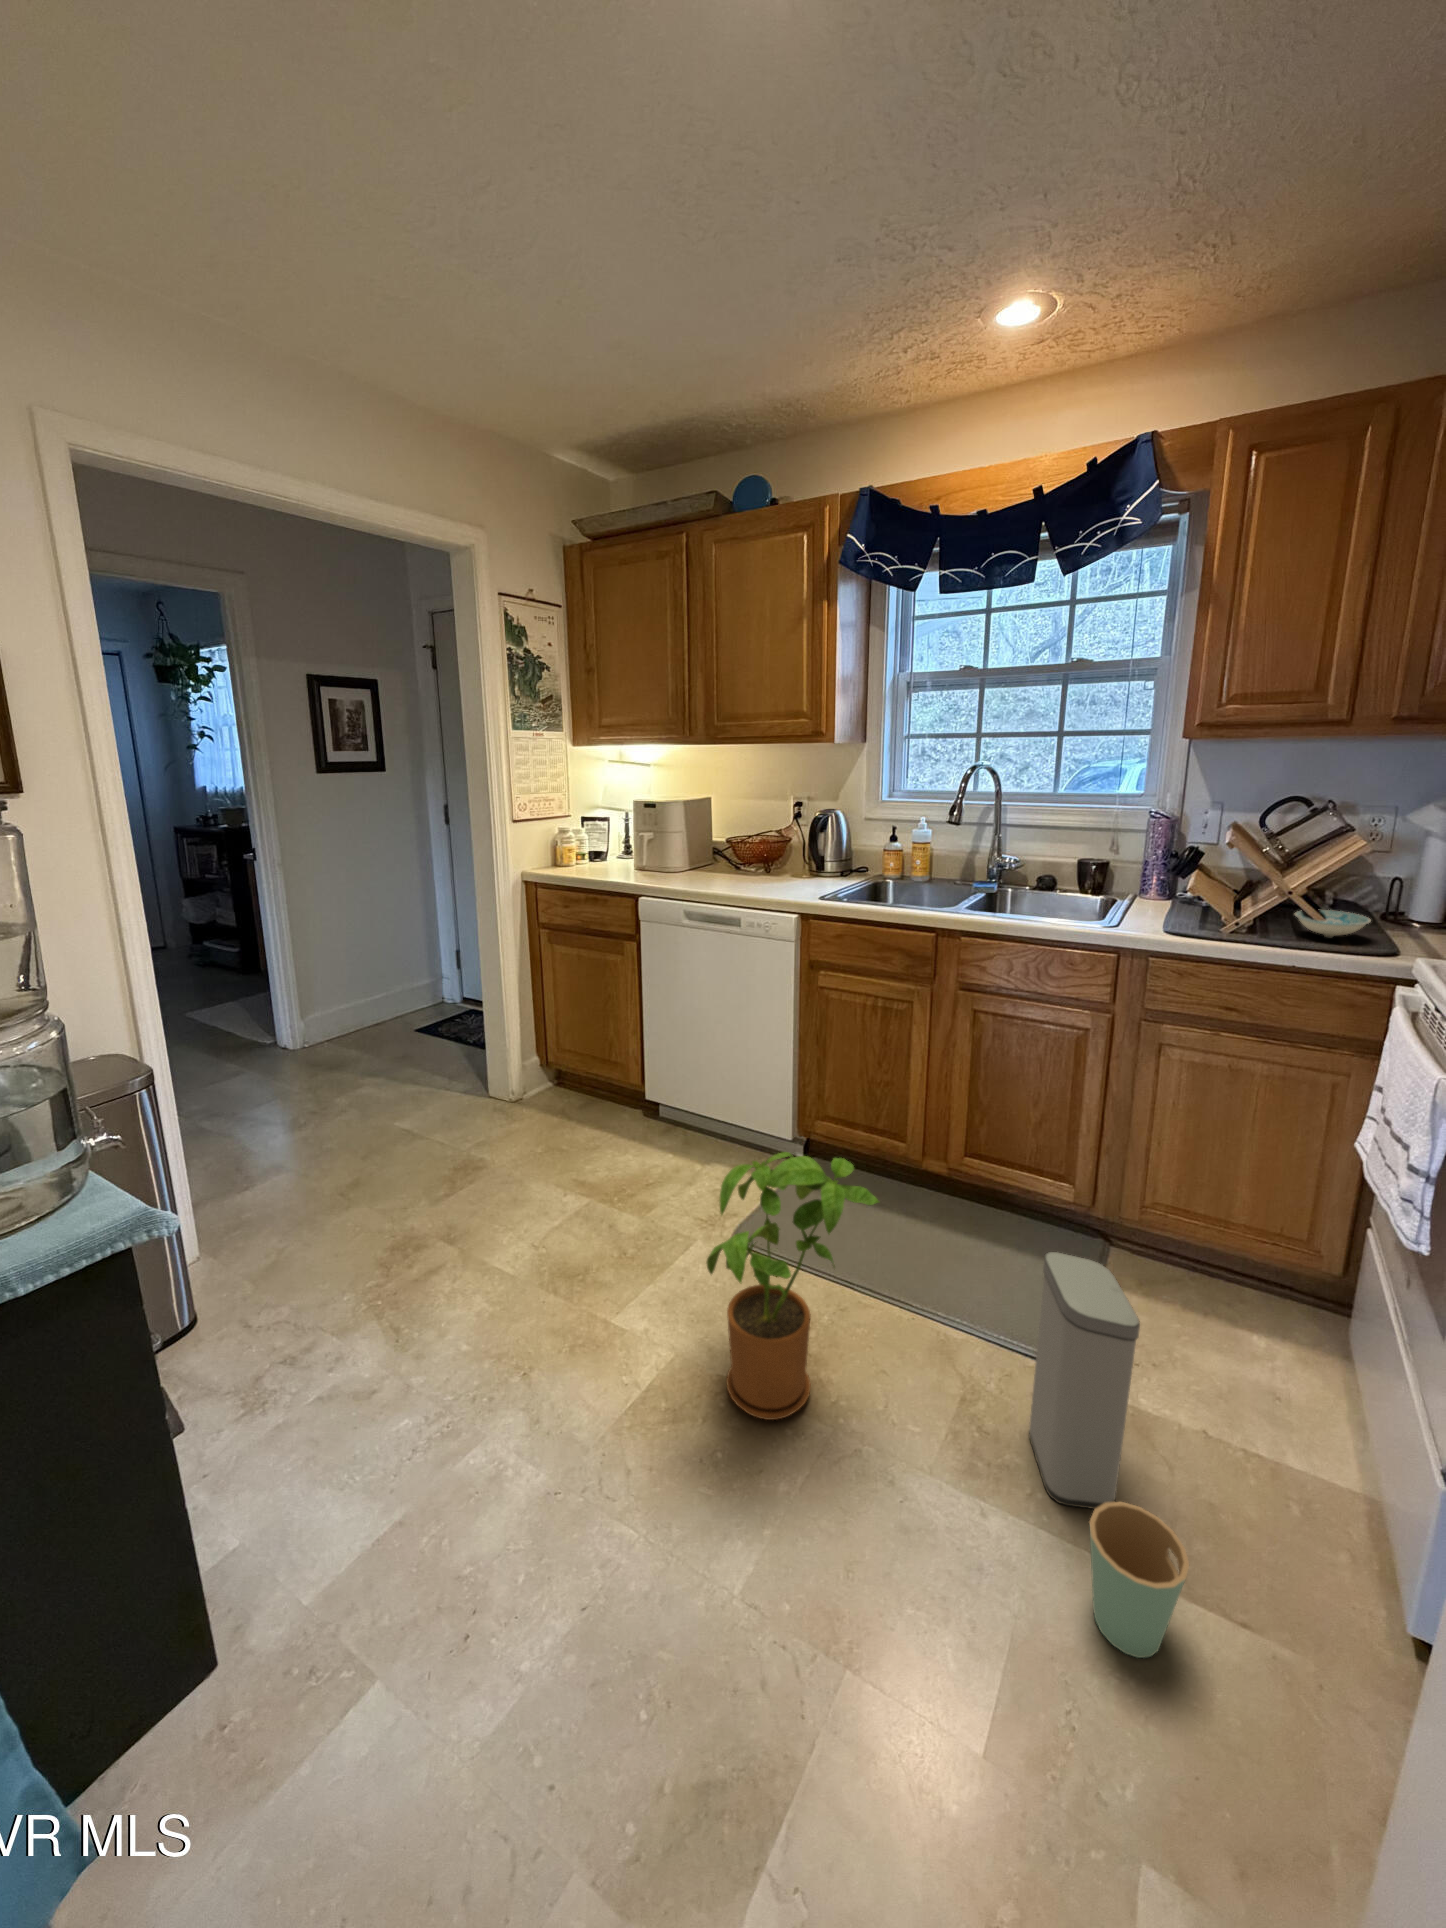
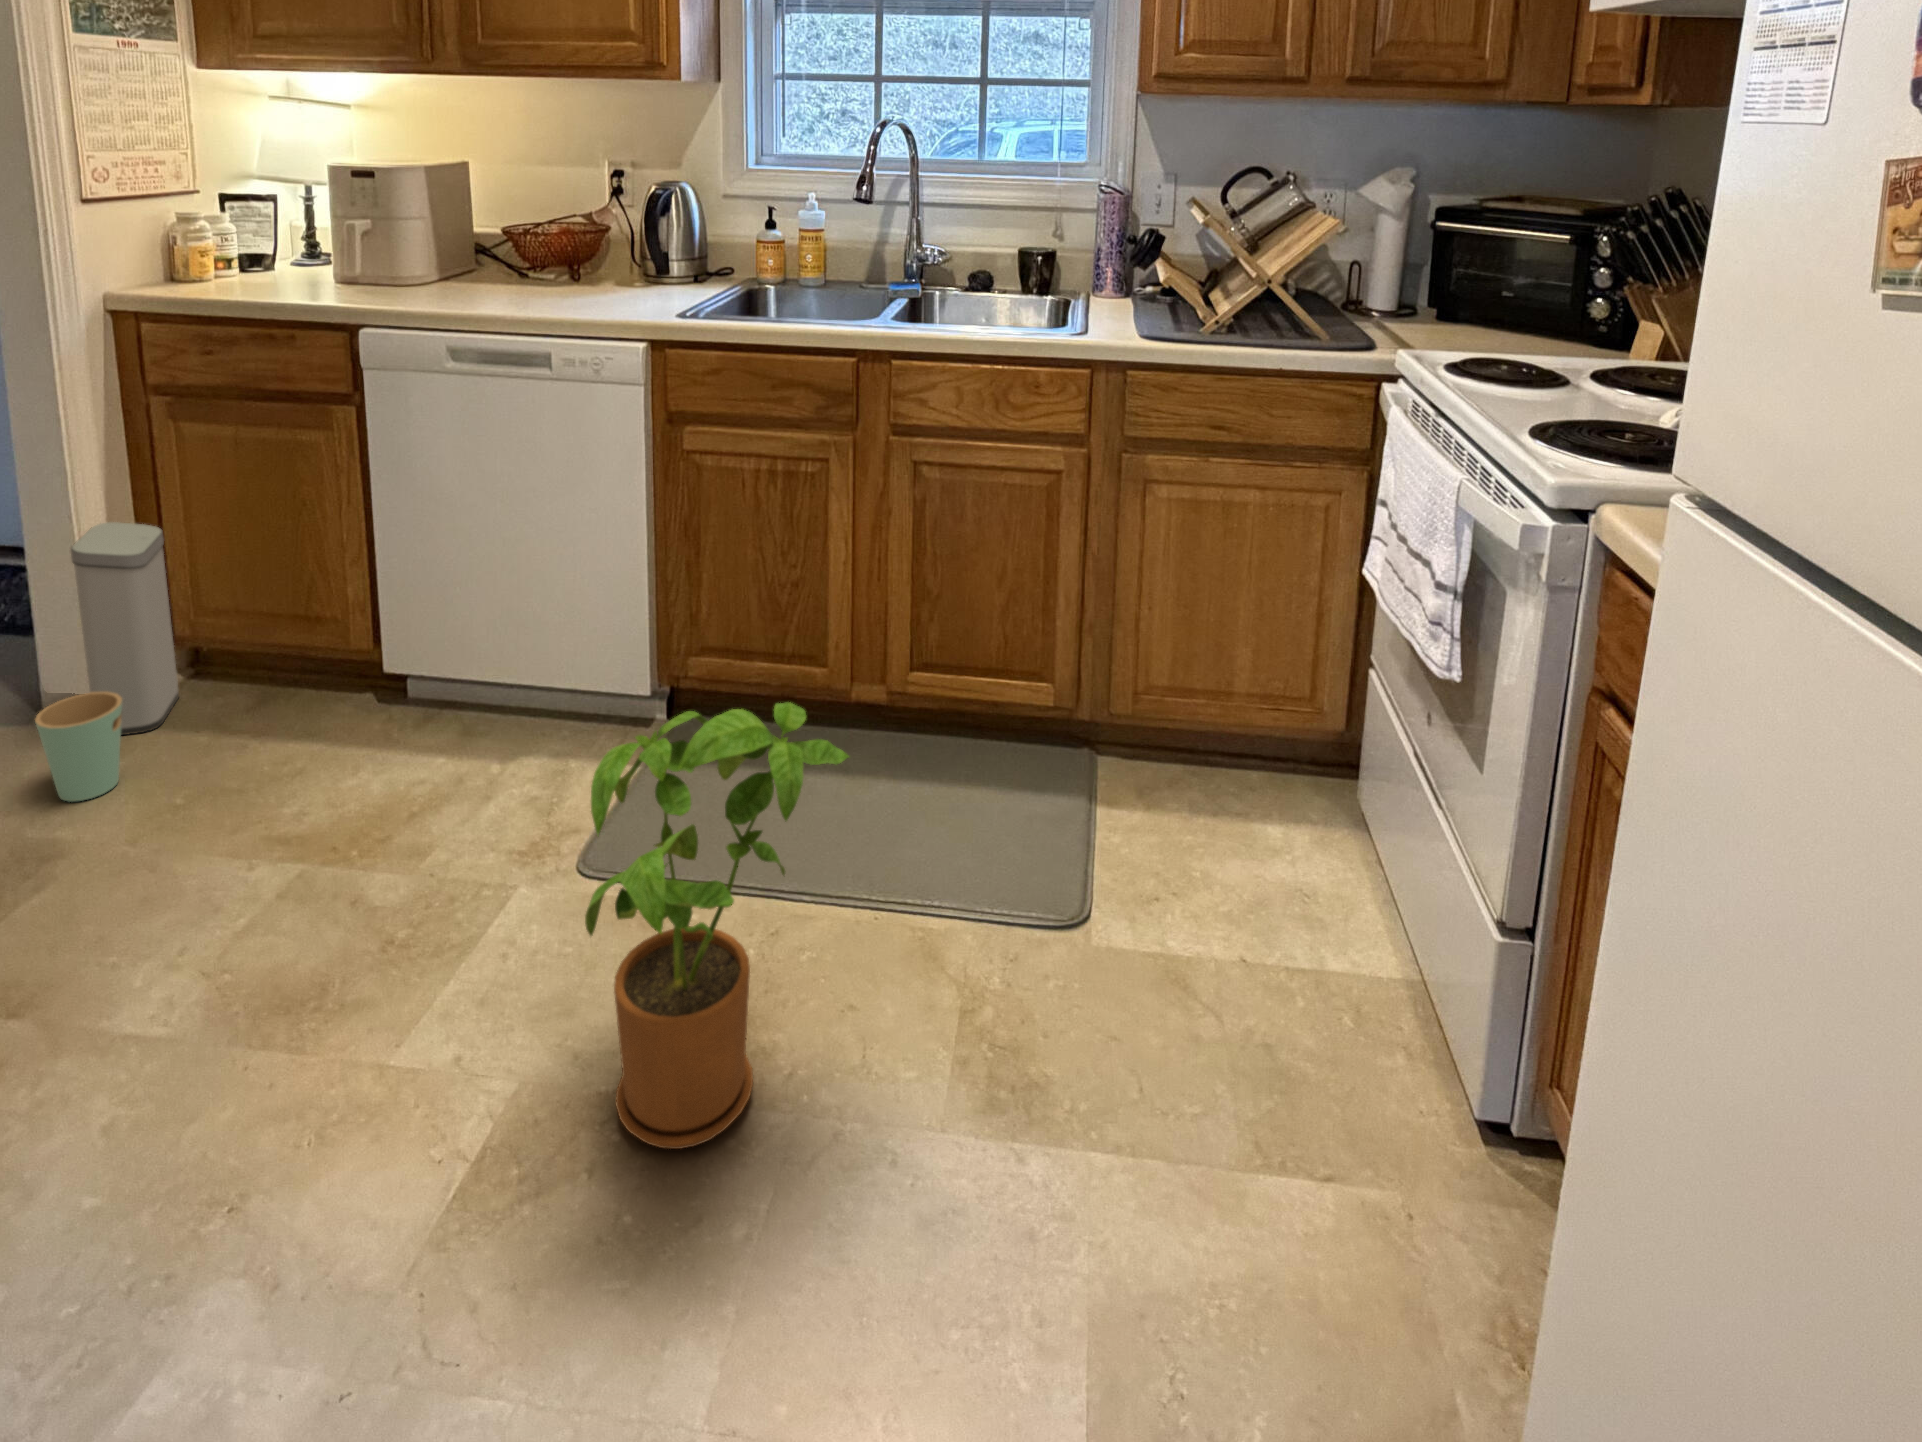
ceramic bowl: present [1295,910,1371,938] -> none [1272,300,1346,332]
trash can: present [1029,1252,1189,1658] -> present [35,522,179,802]

